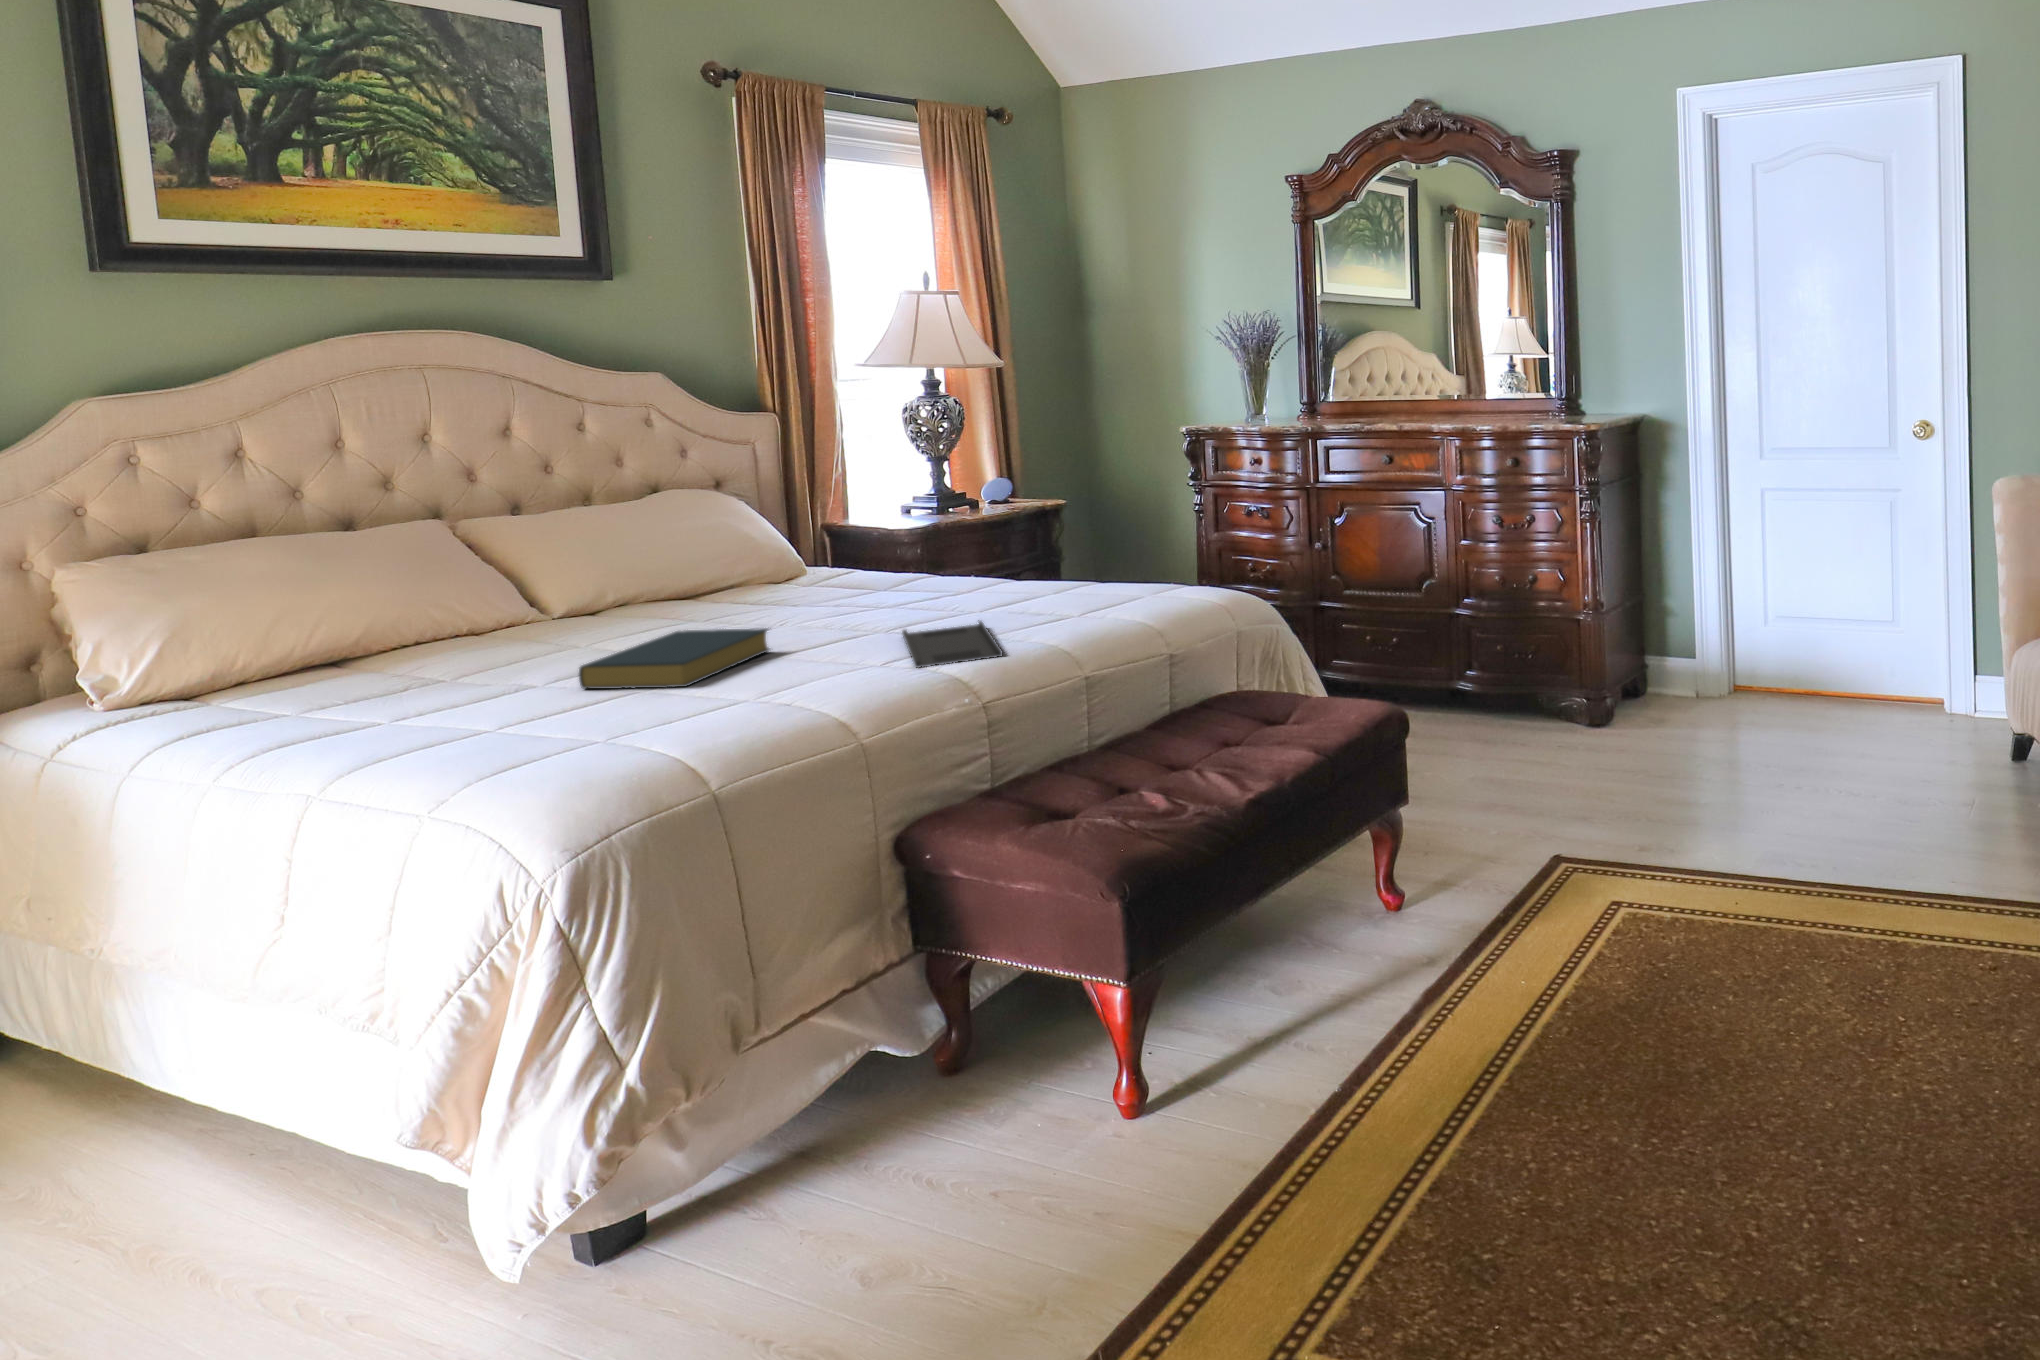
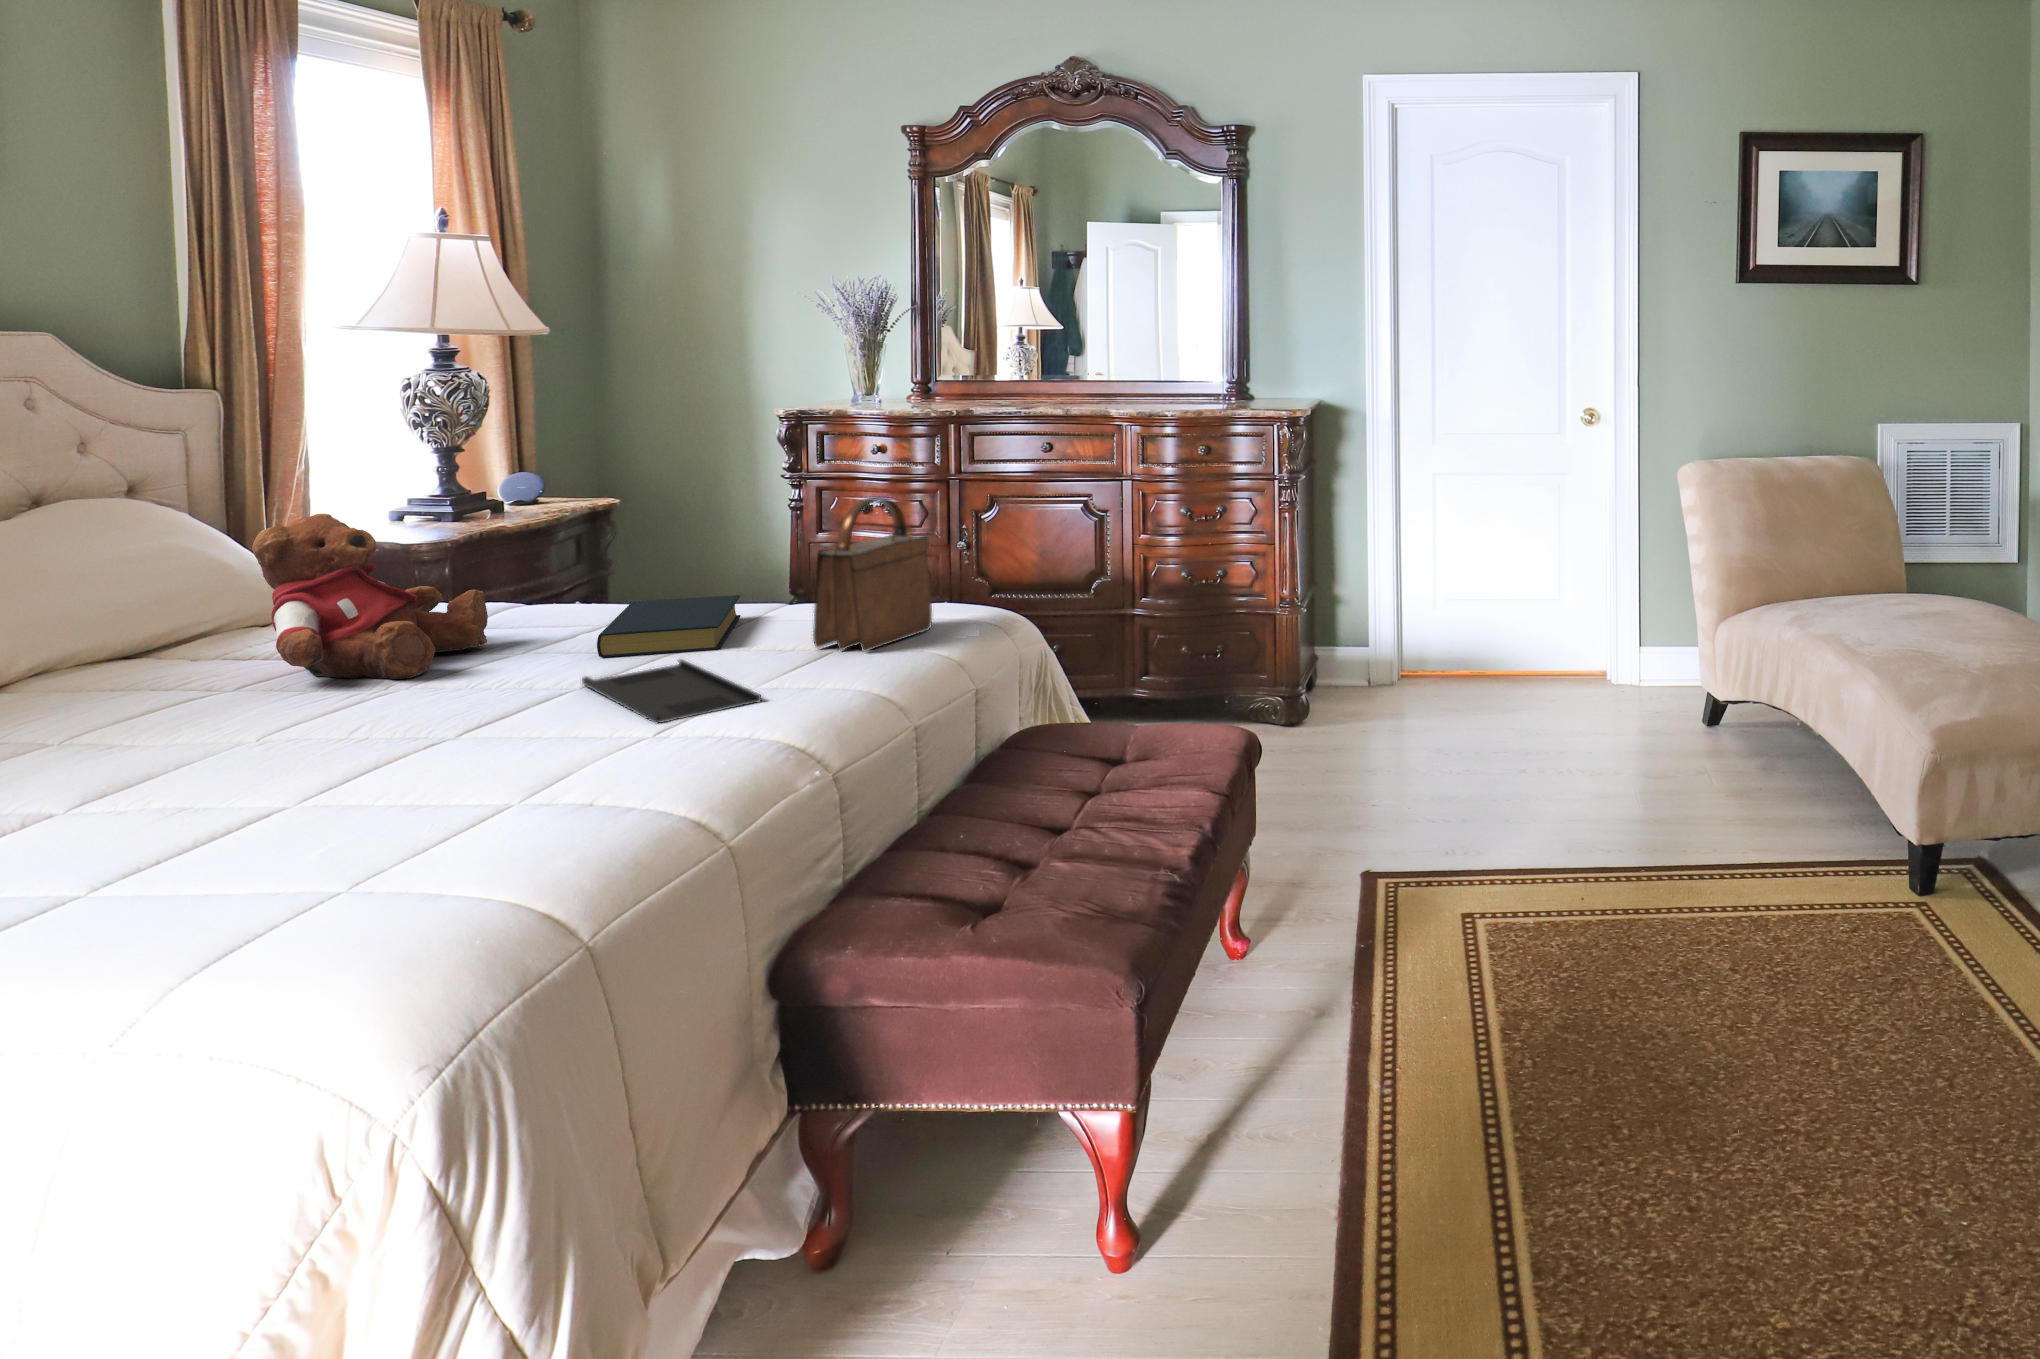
handbag: none [1084,490,1188,622] -> present [813,497,932,652]
teddy bear: none [718,498,880,625] -> present [252,514,488,679]
hardback book: present [579,628,770,689] -> present [597,595,741,657]

